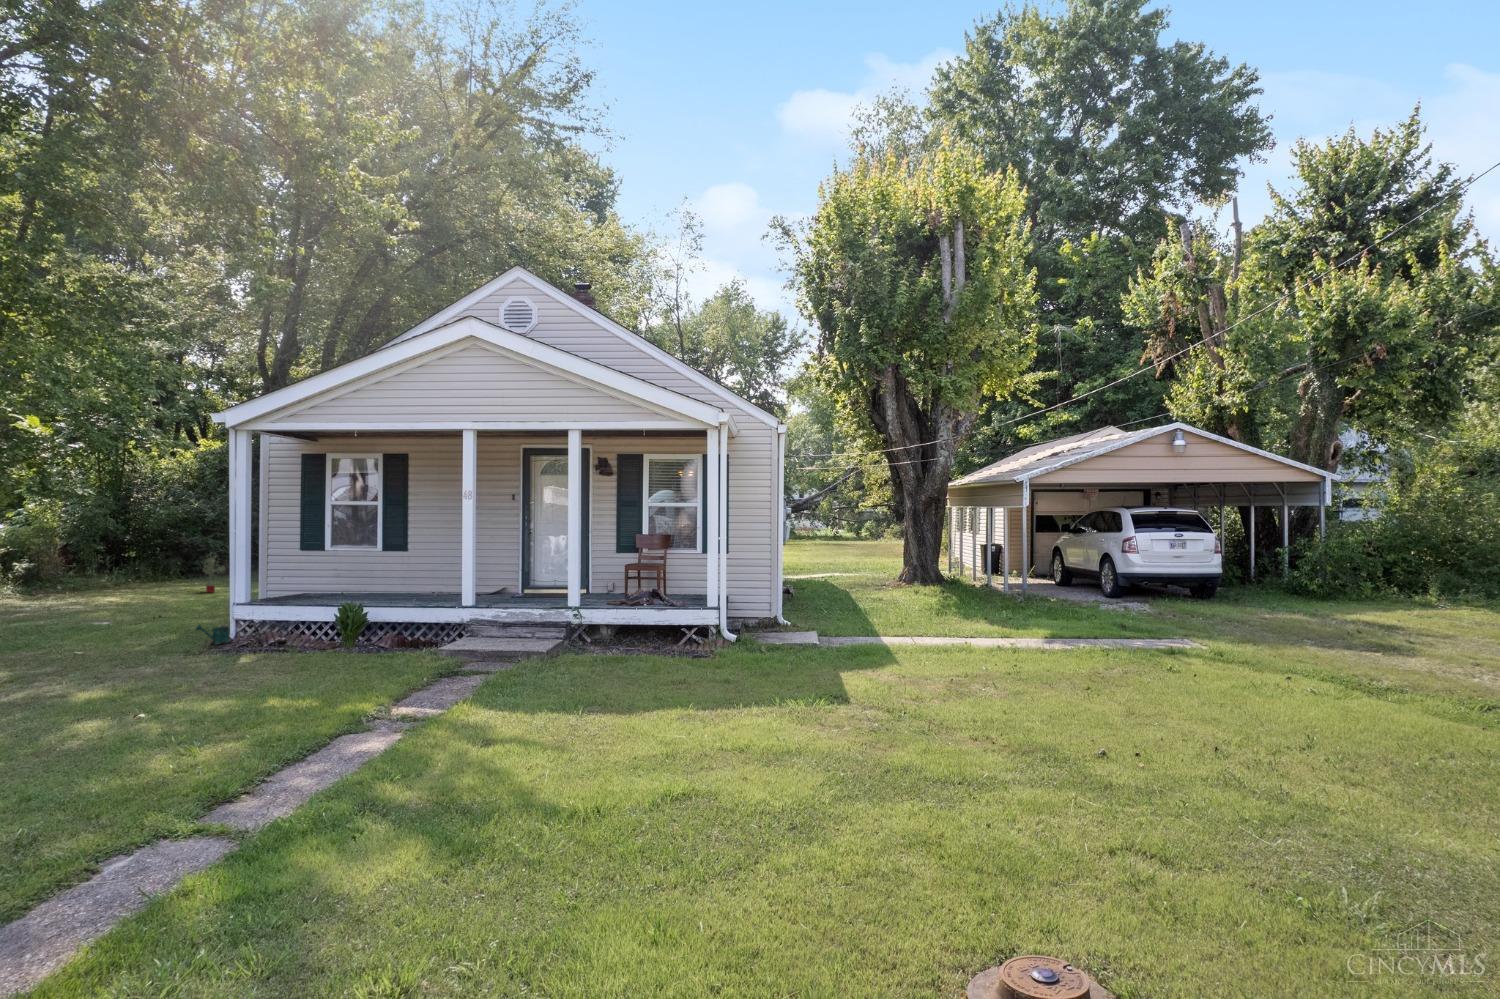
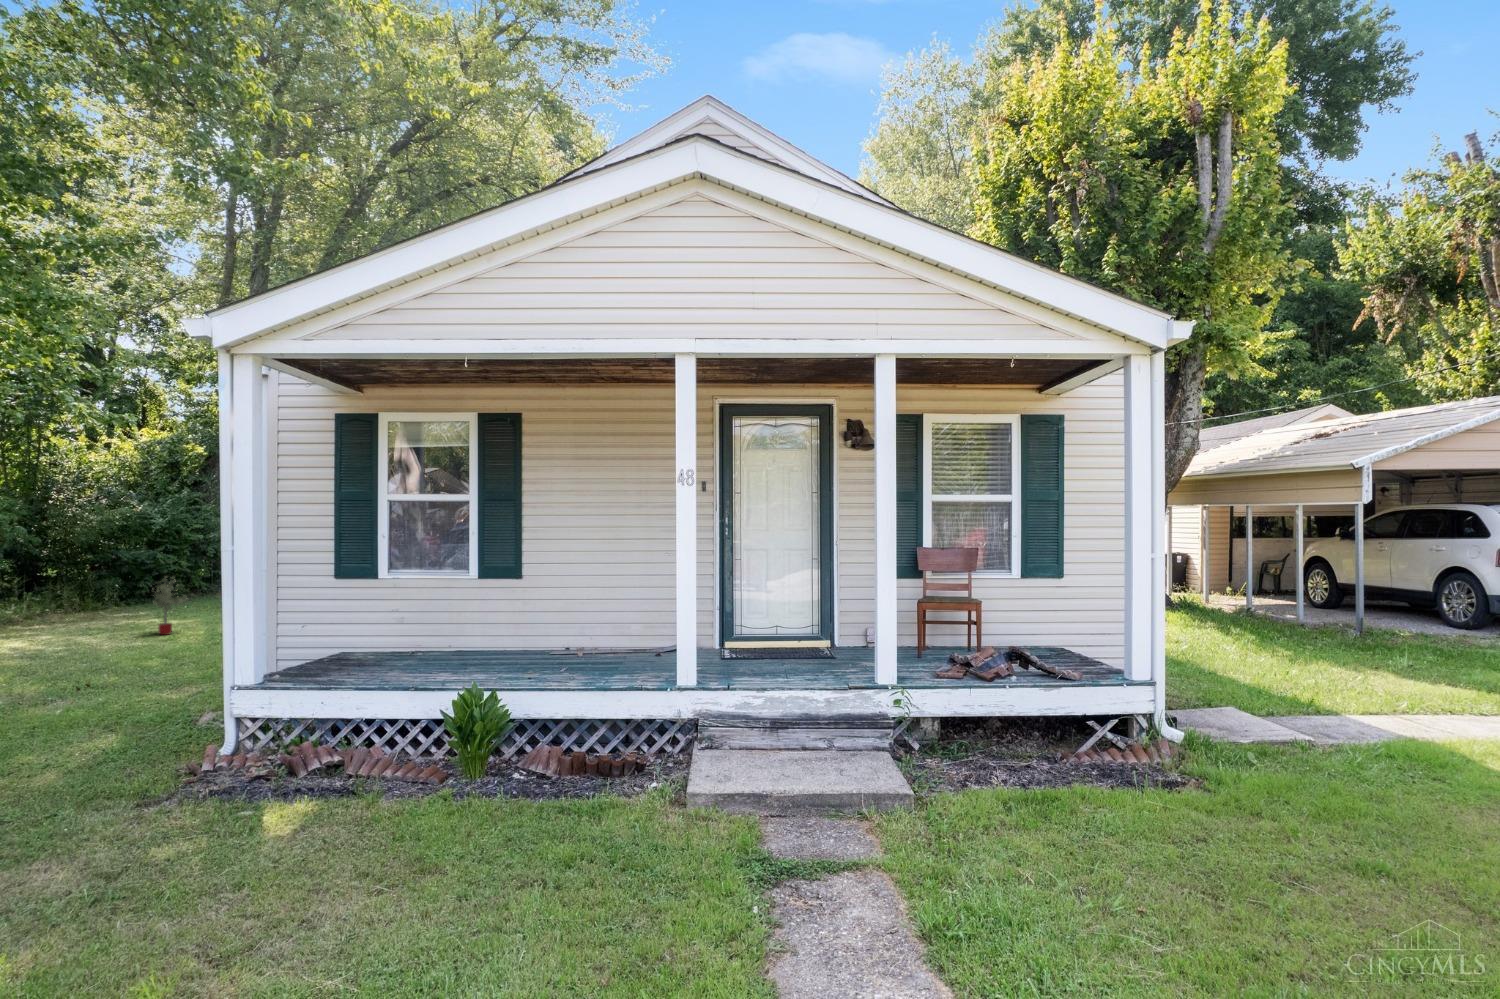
watering can: present [196,625,230,644] -> none [158,727,236,773]

